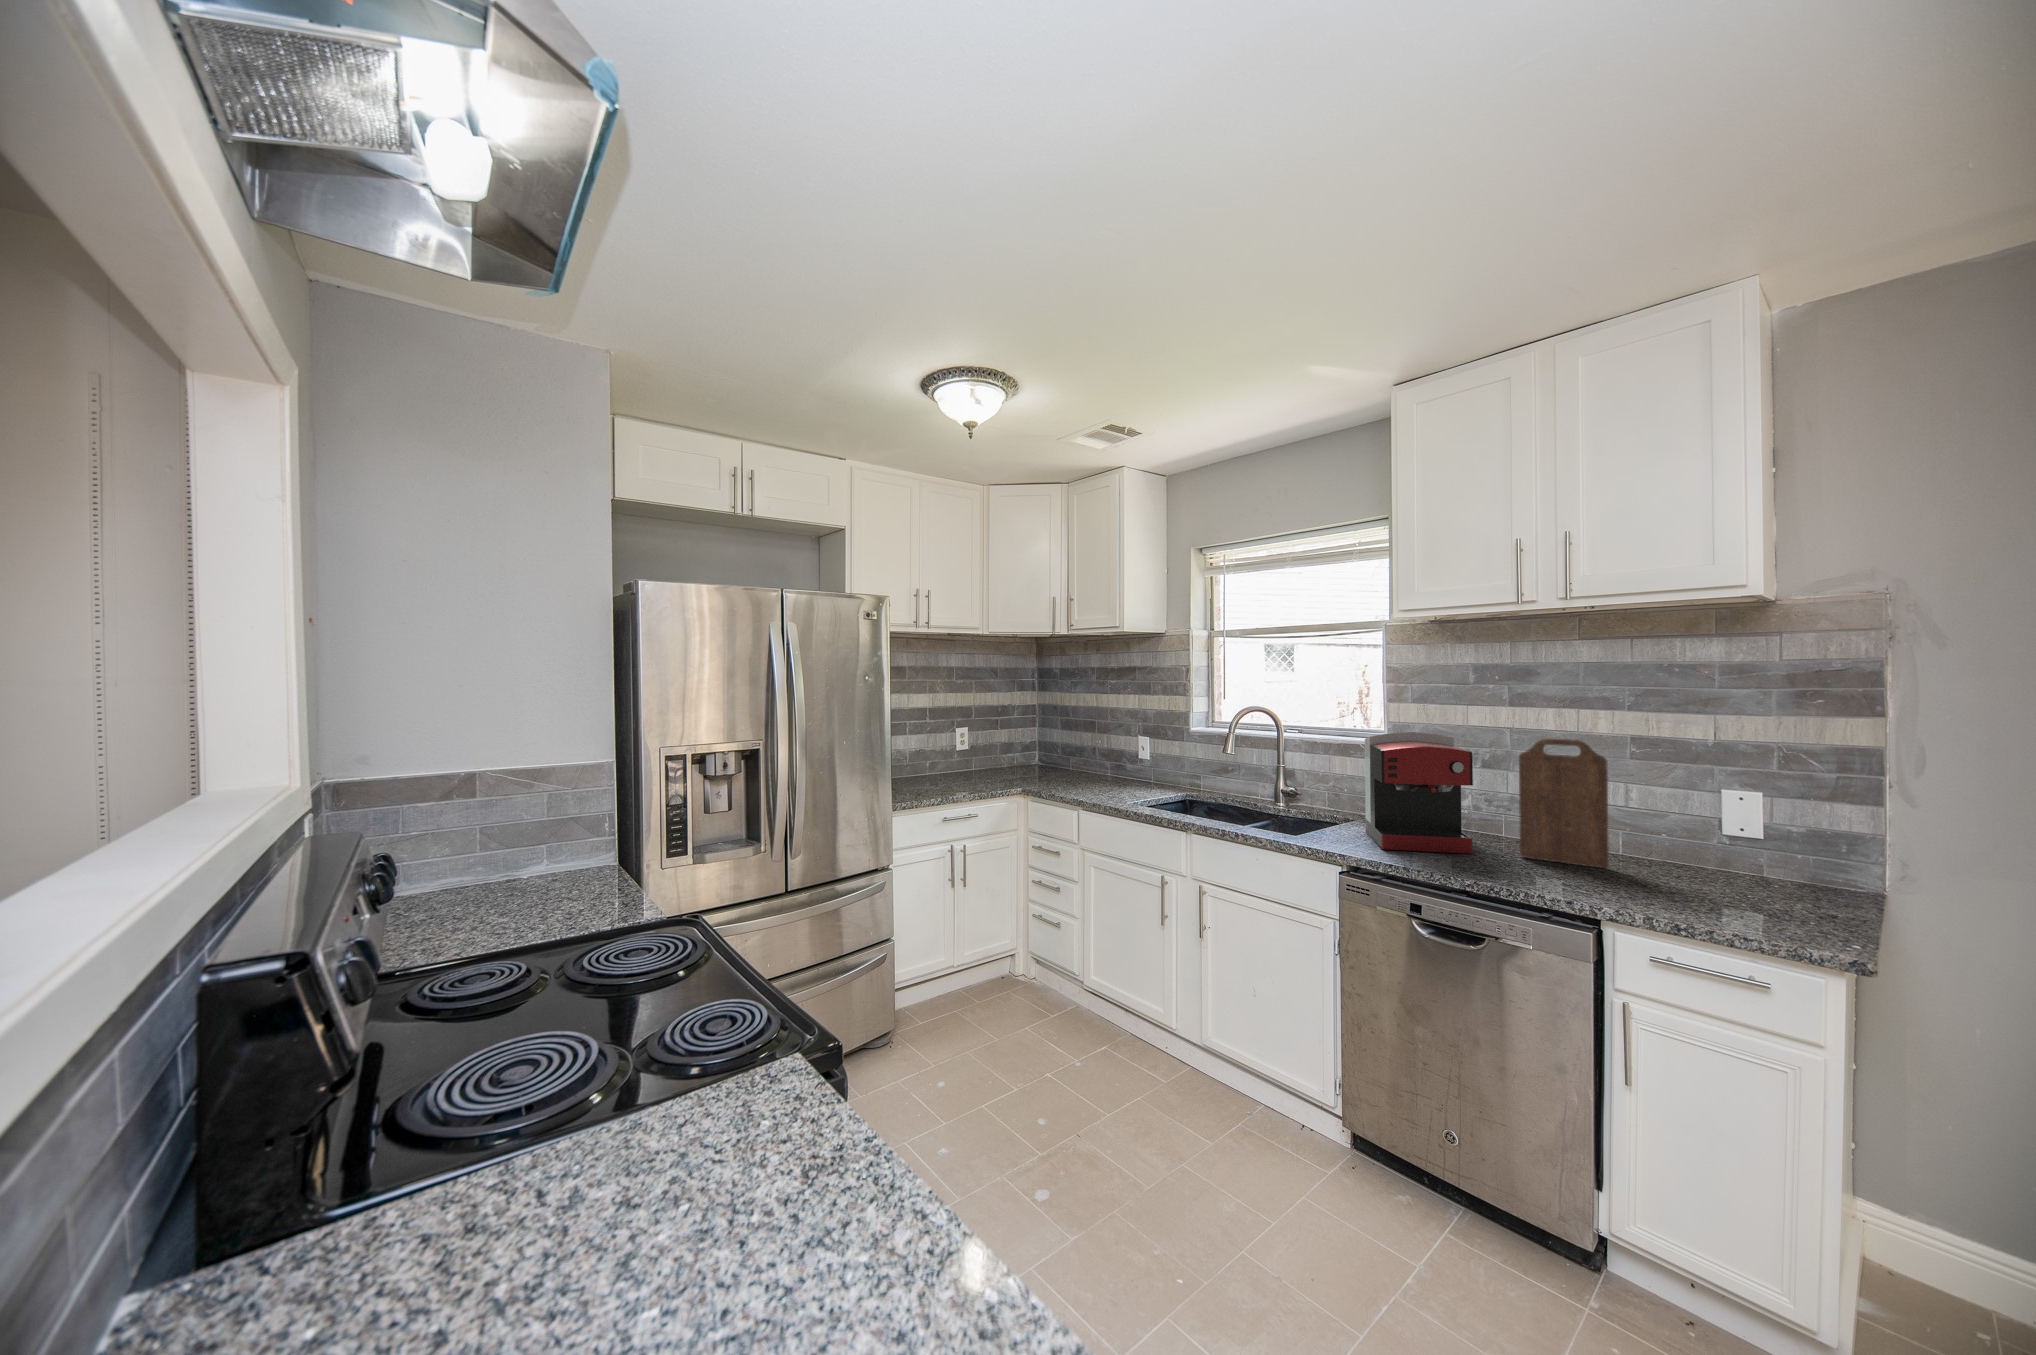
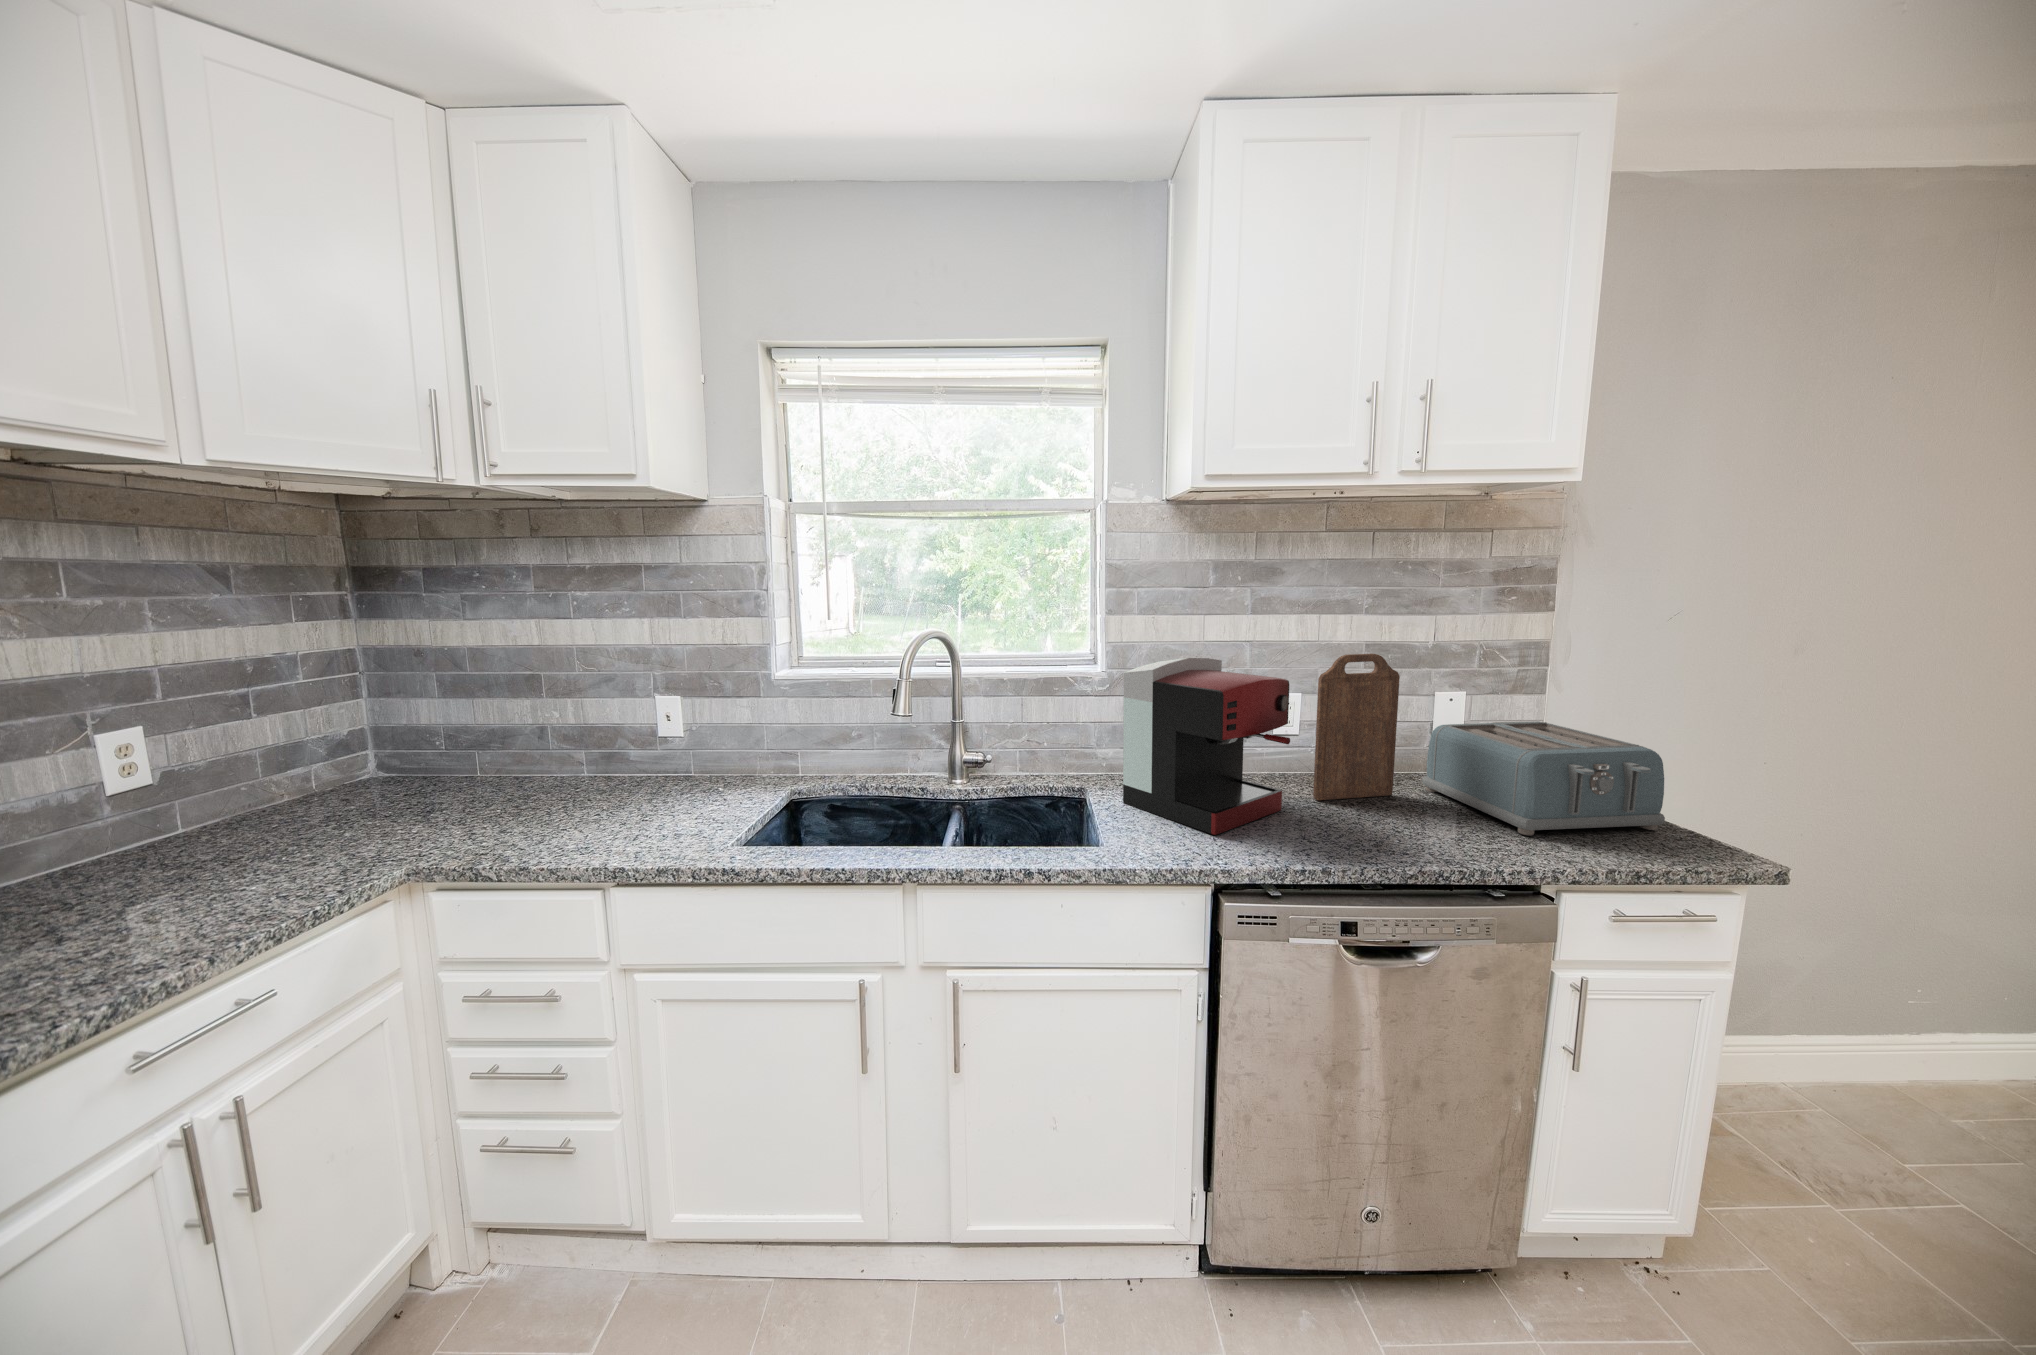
toaster: none [1639,813,1830,927] -> present [1422,722,1665,835]

